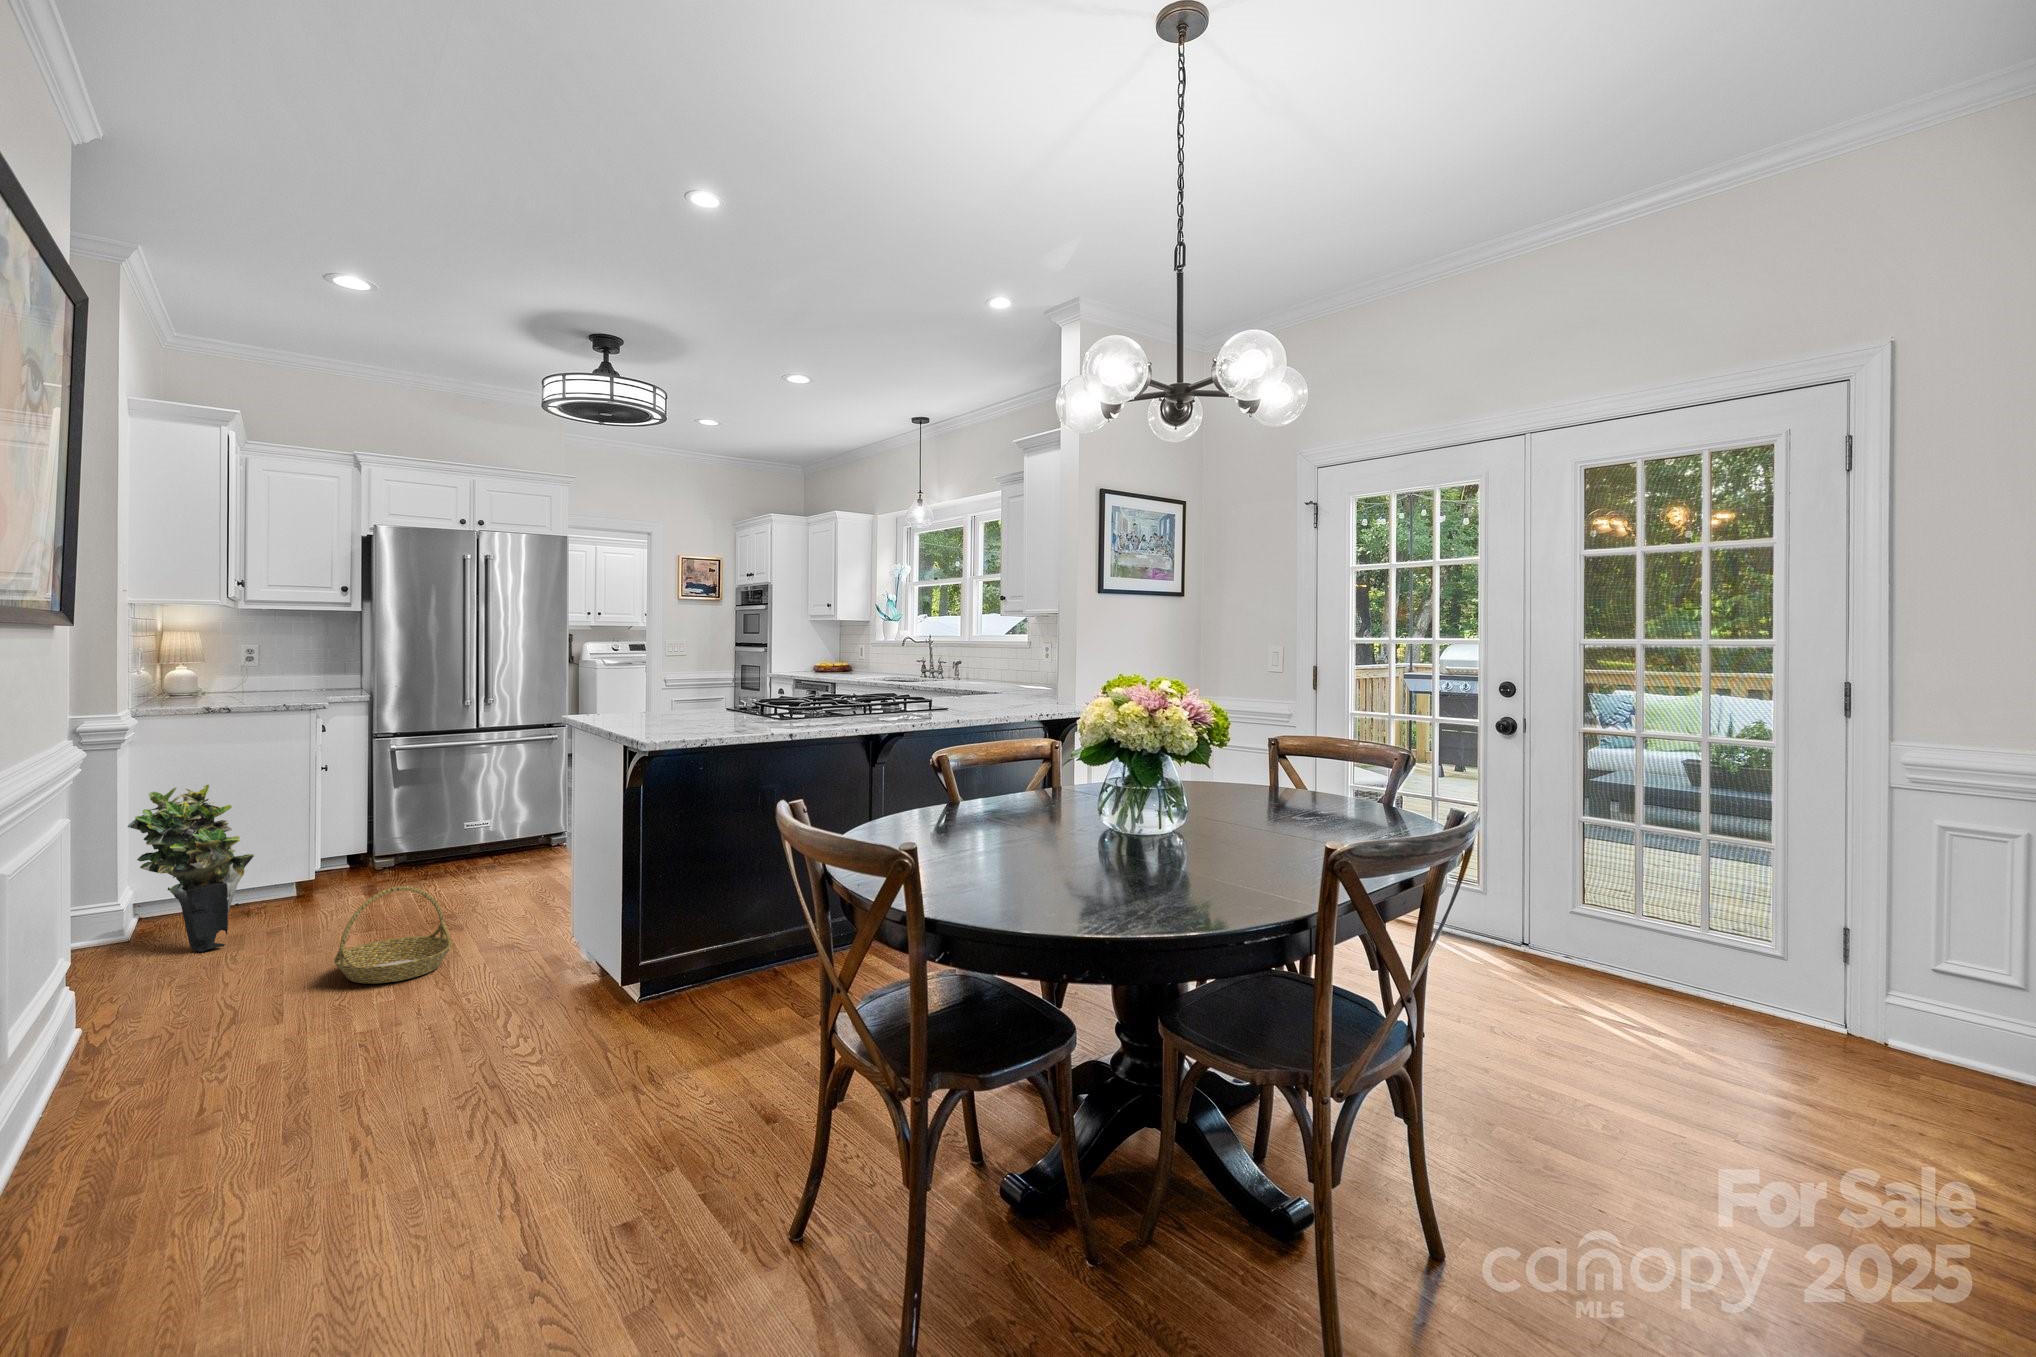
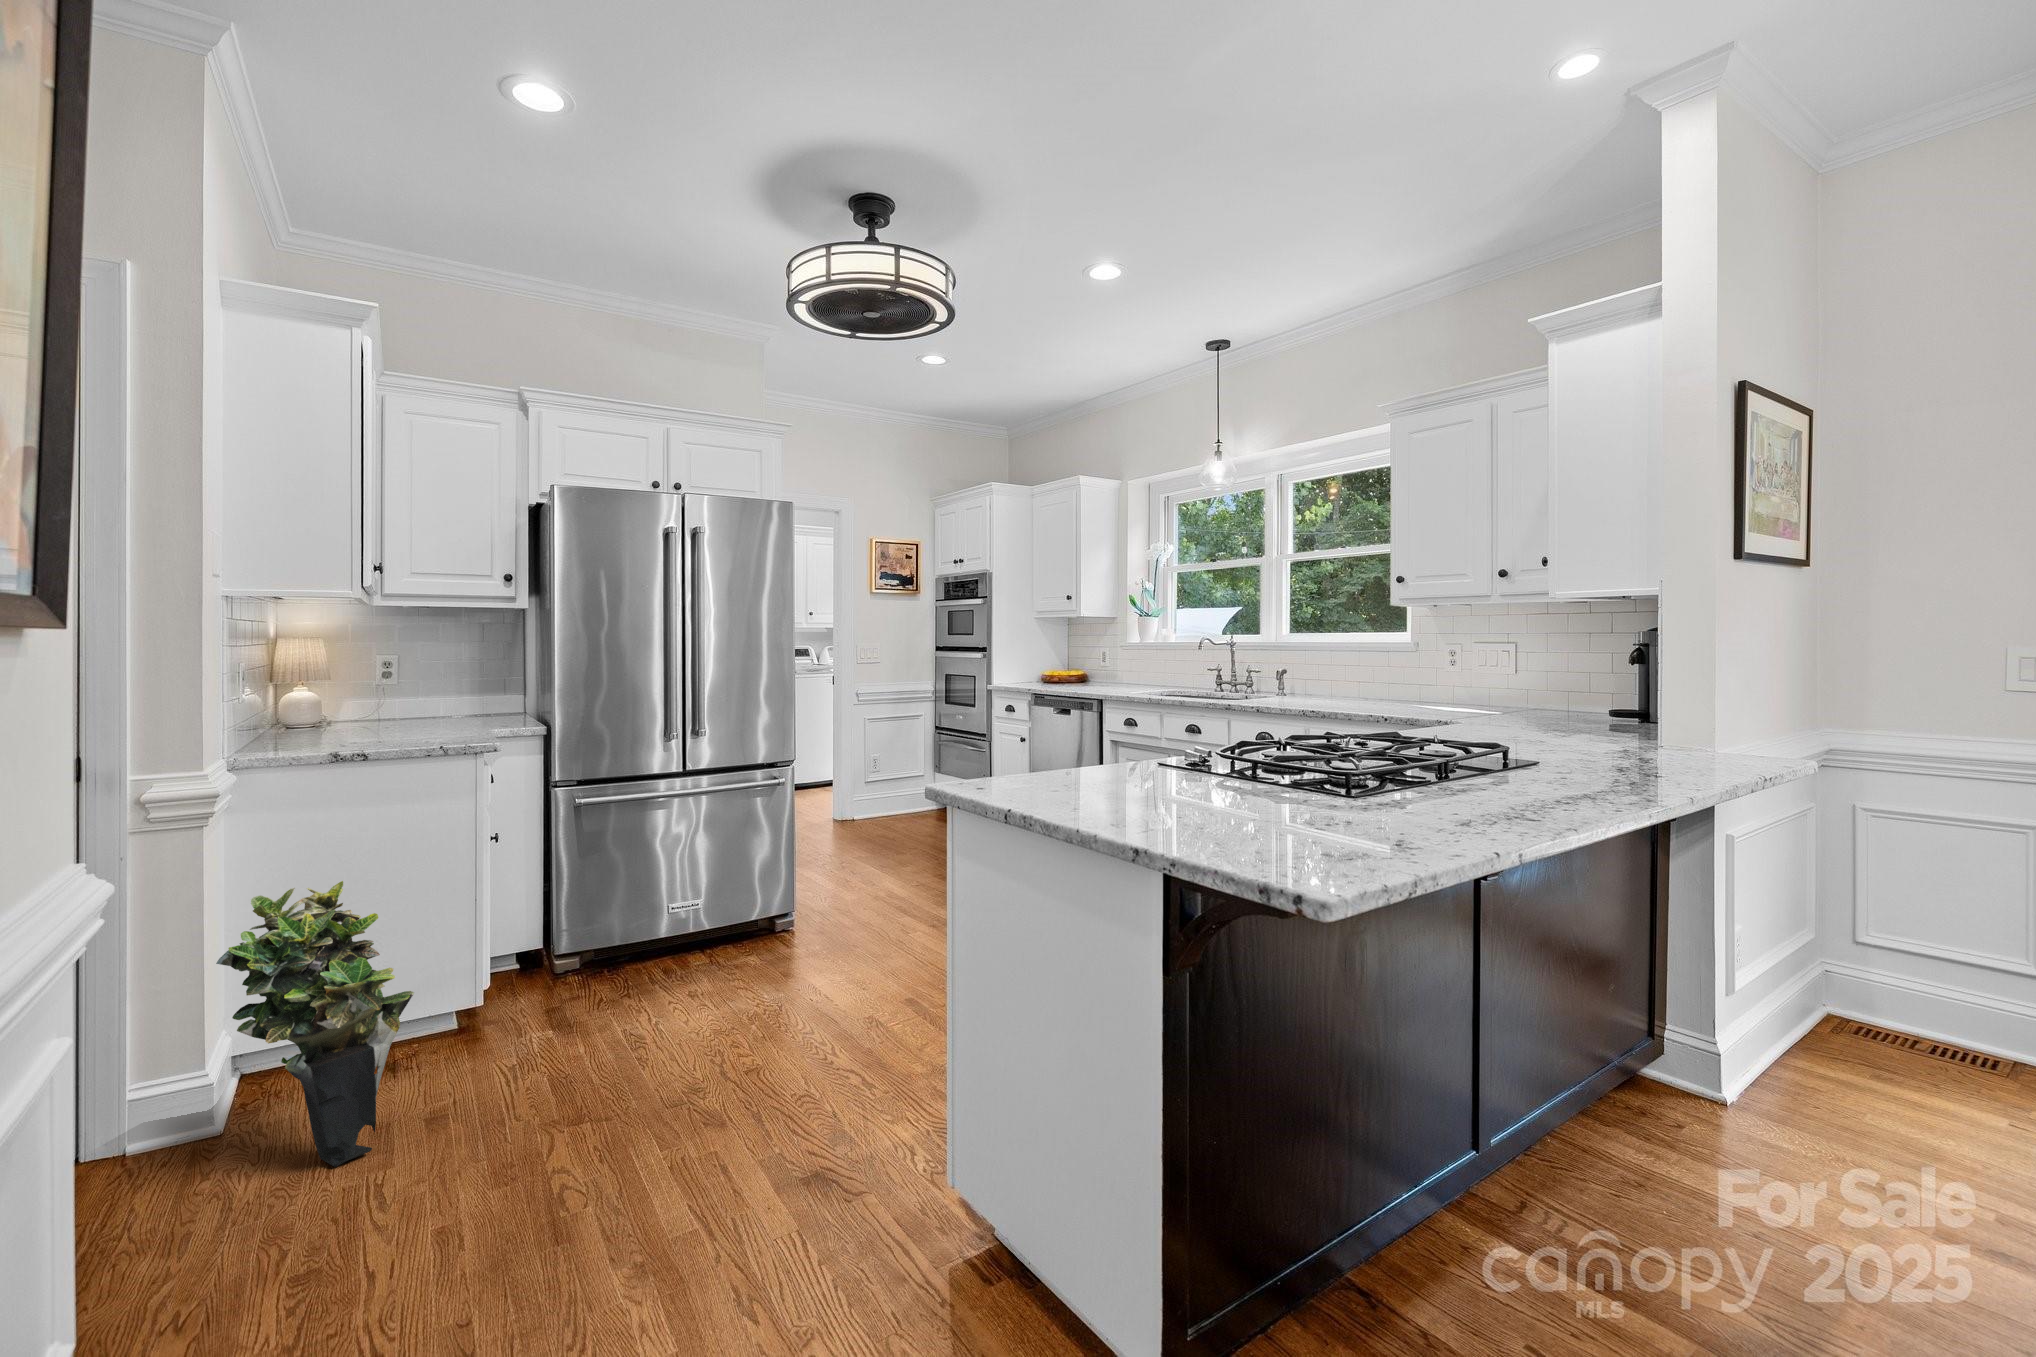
basket: present [334,886,452,984] -> none [567,1077,753,1274]

